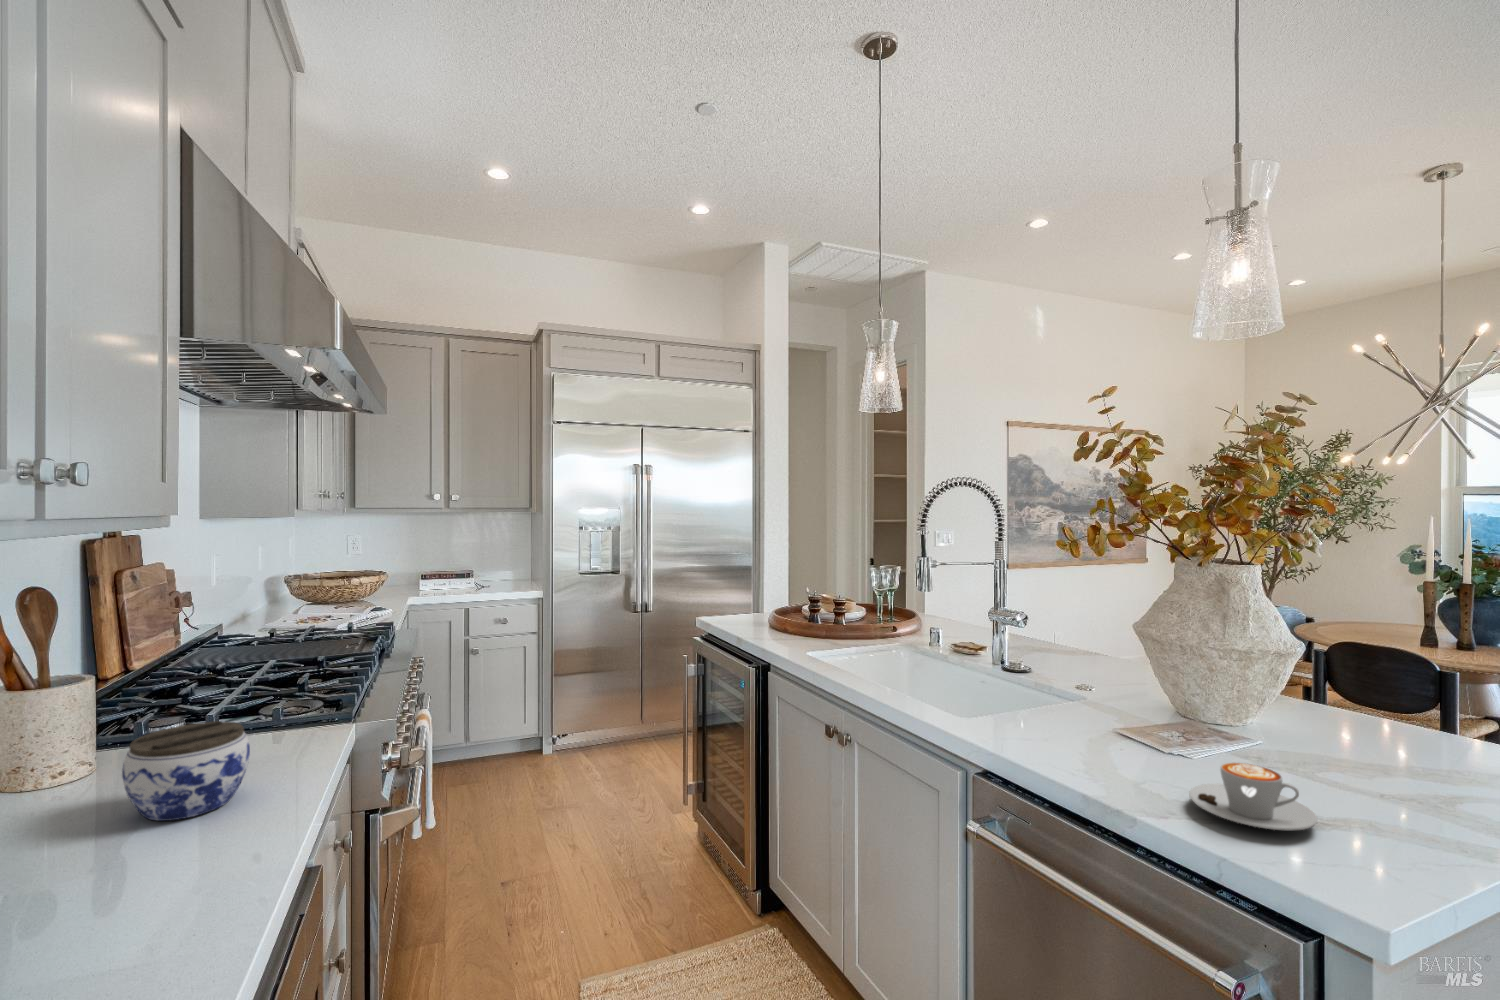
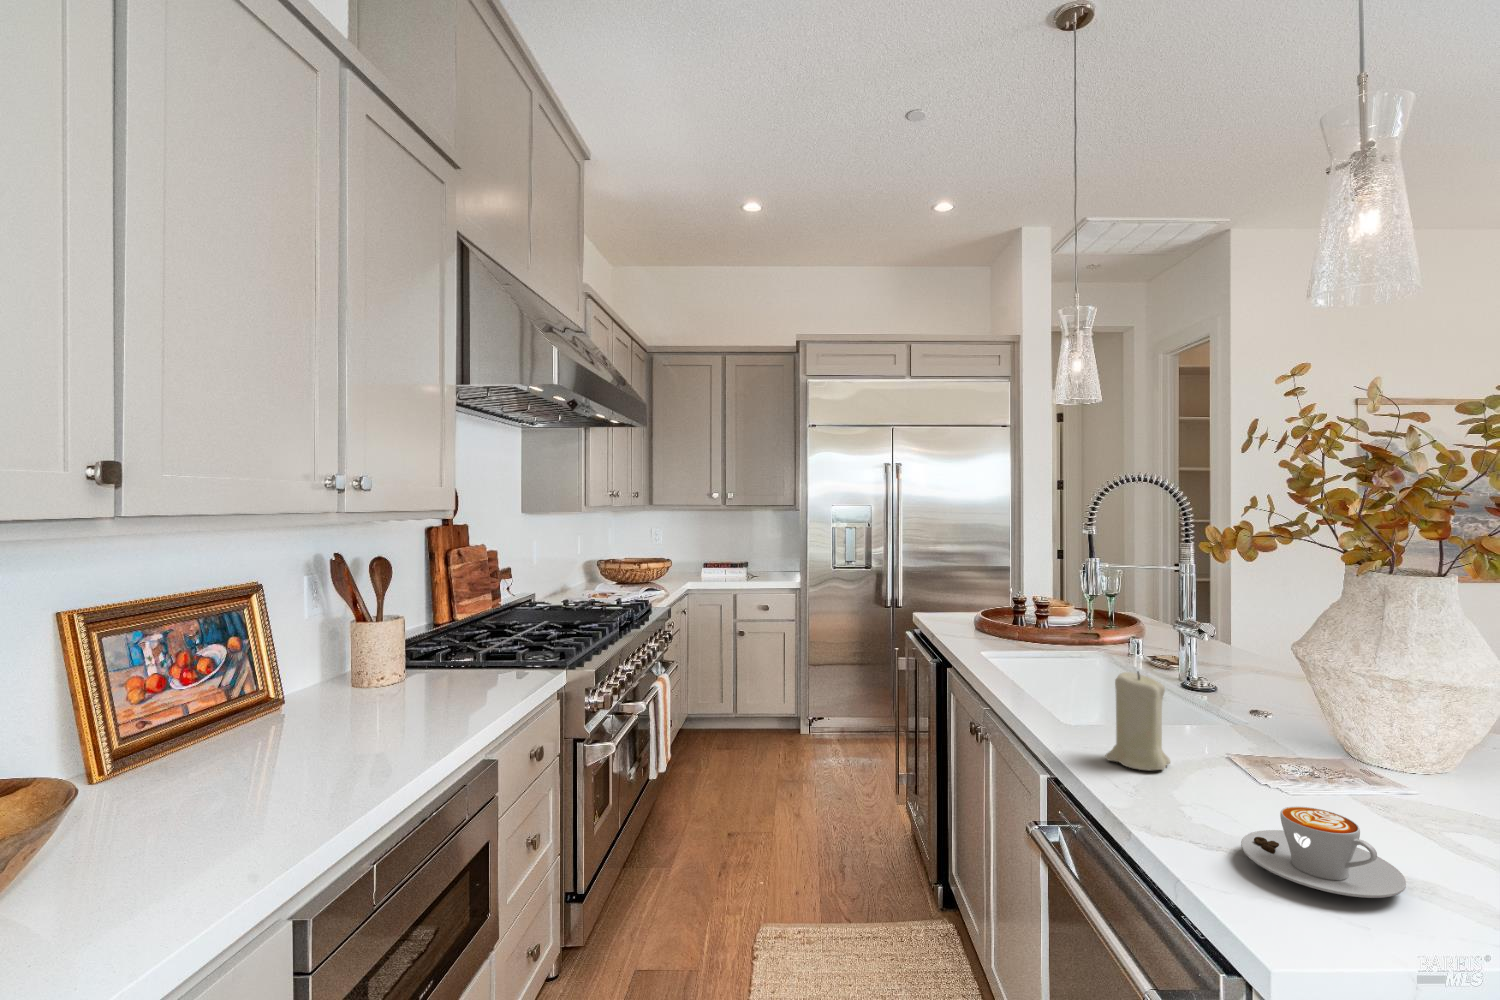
candle: none [1016,661,1069,749] -> present [1105,671,1170,770]
jar: present [122,721,250,821] -> none [385,651,461,713]

